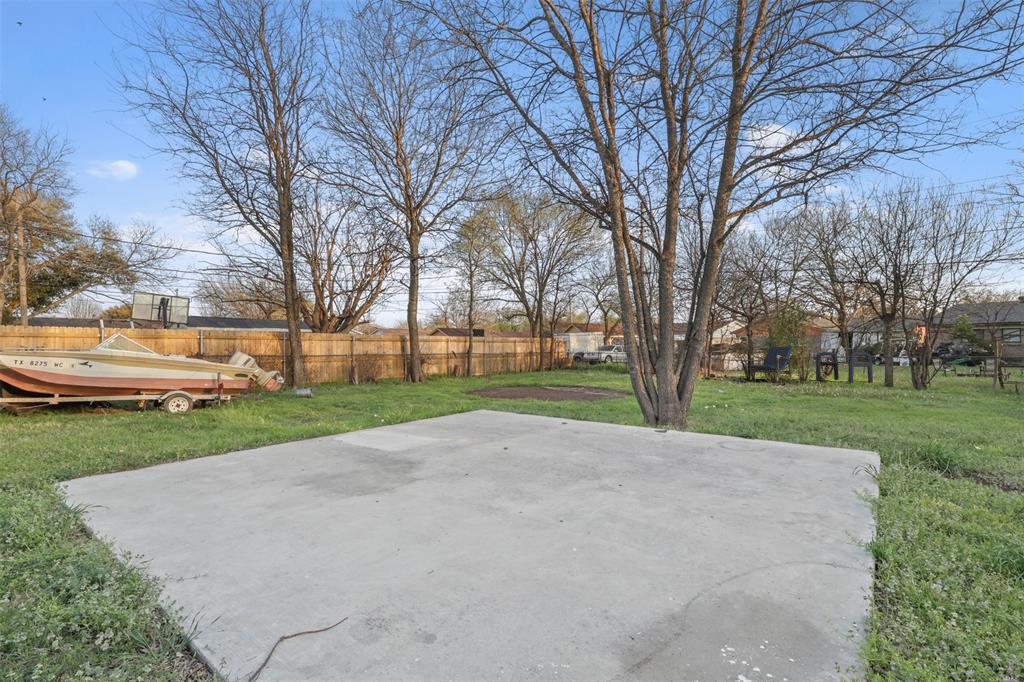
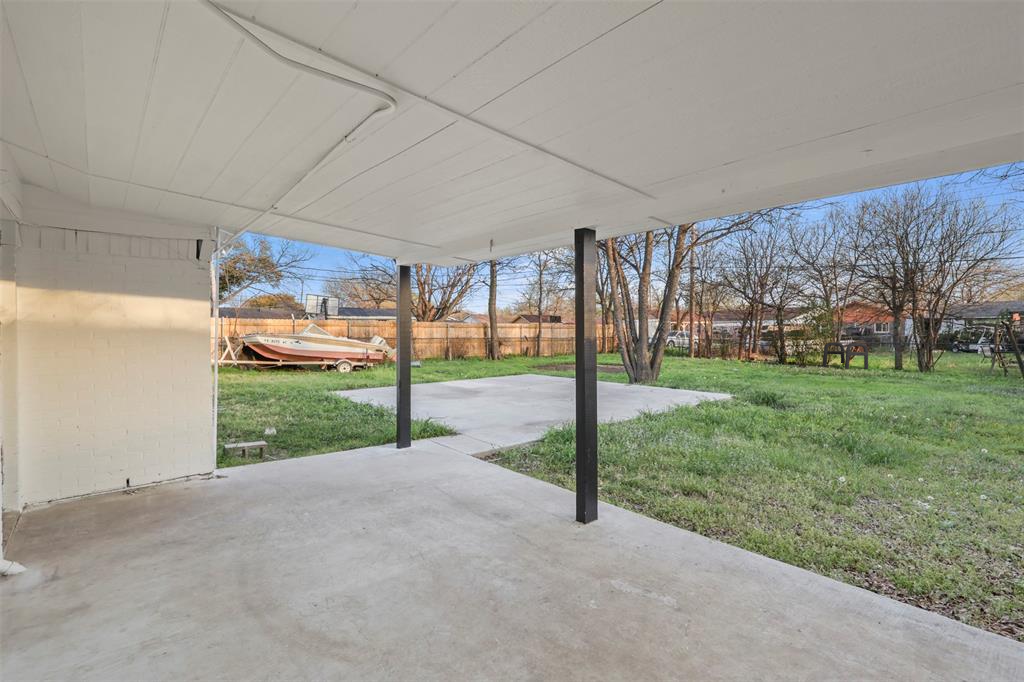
lounge chair: present [749,347,792,381] -> none [766,337,805,366]

